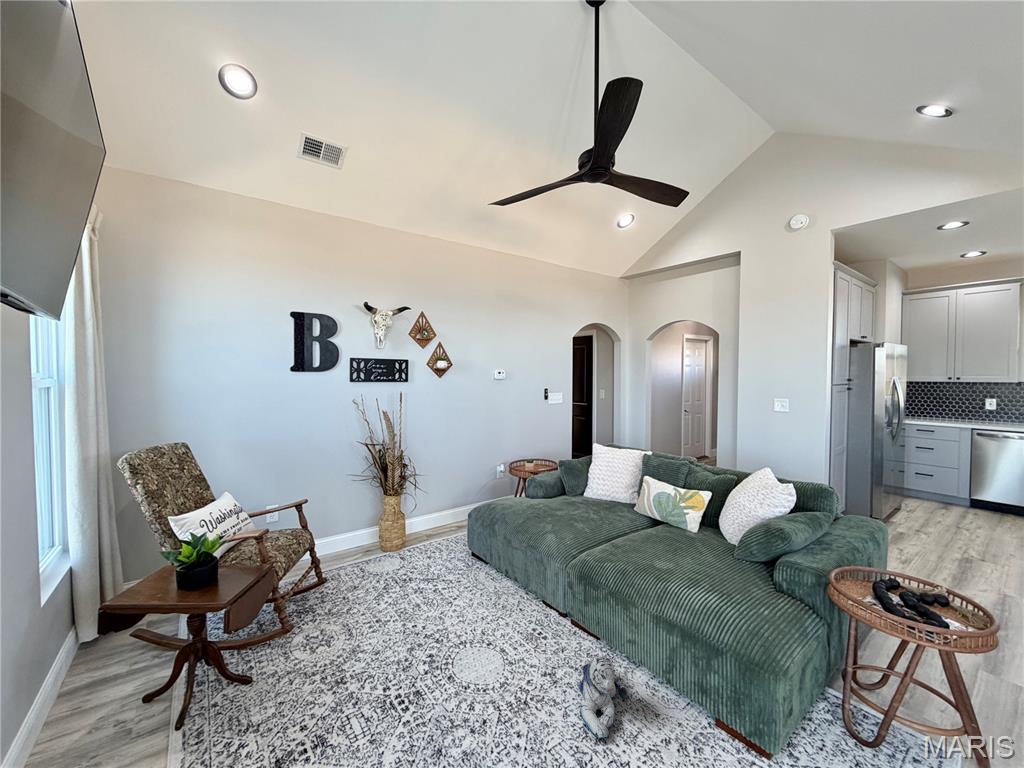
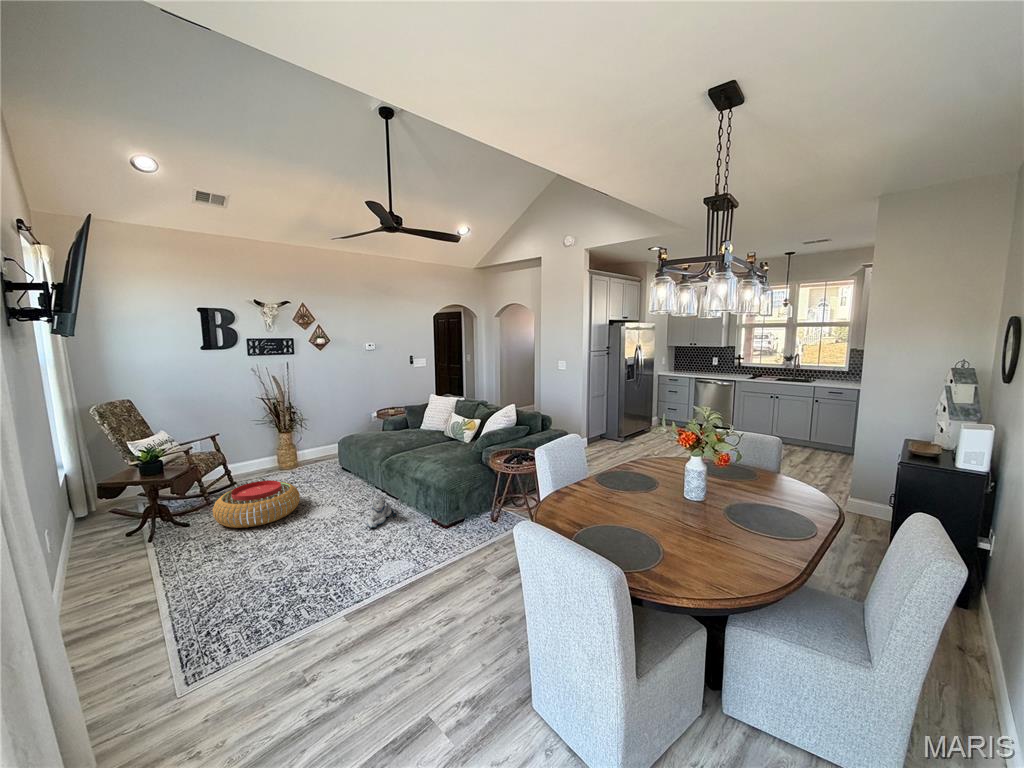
pouf: none [292,590,435,701] -> present [213,481,300,528]

